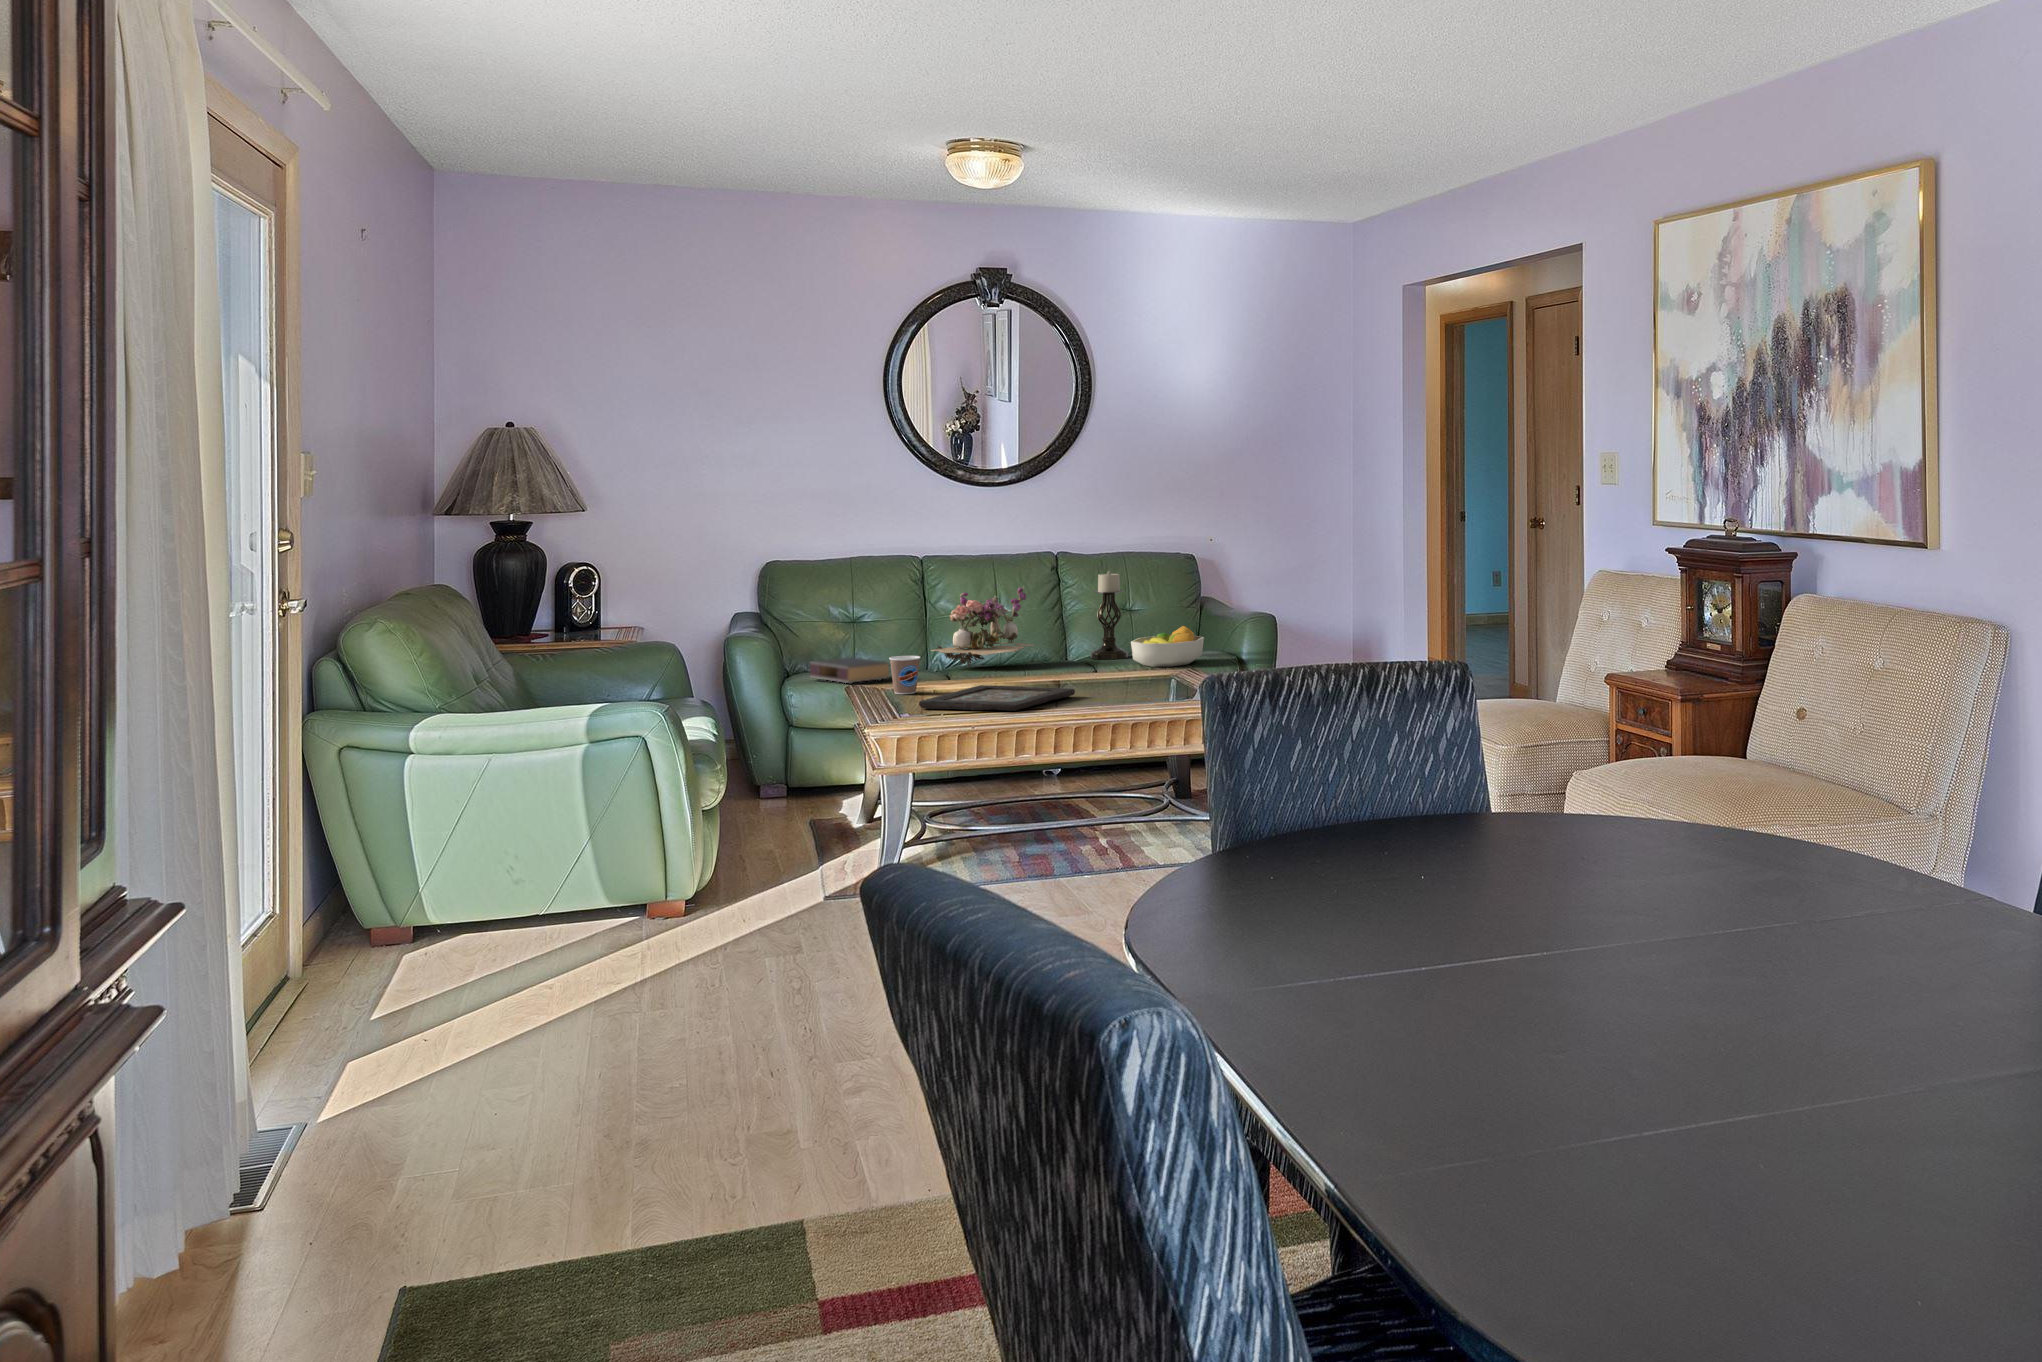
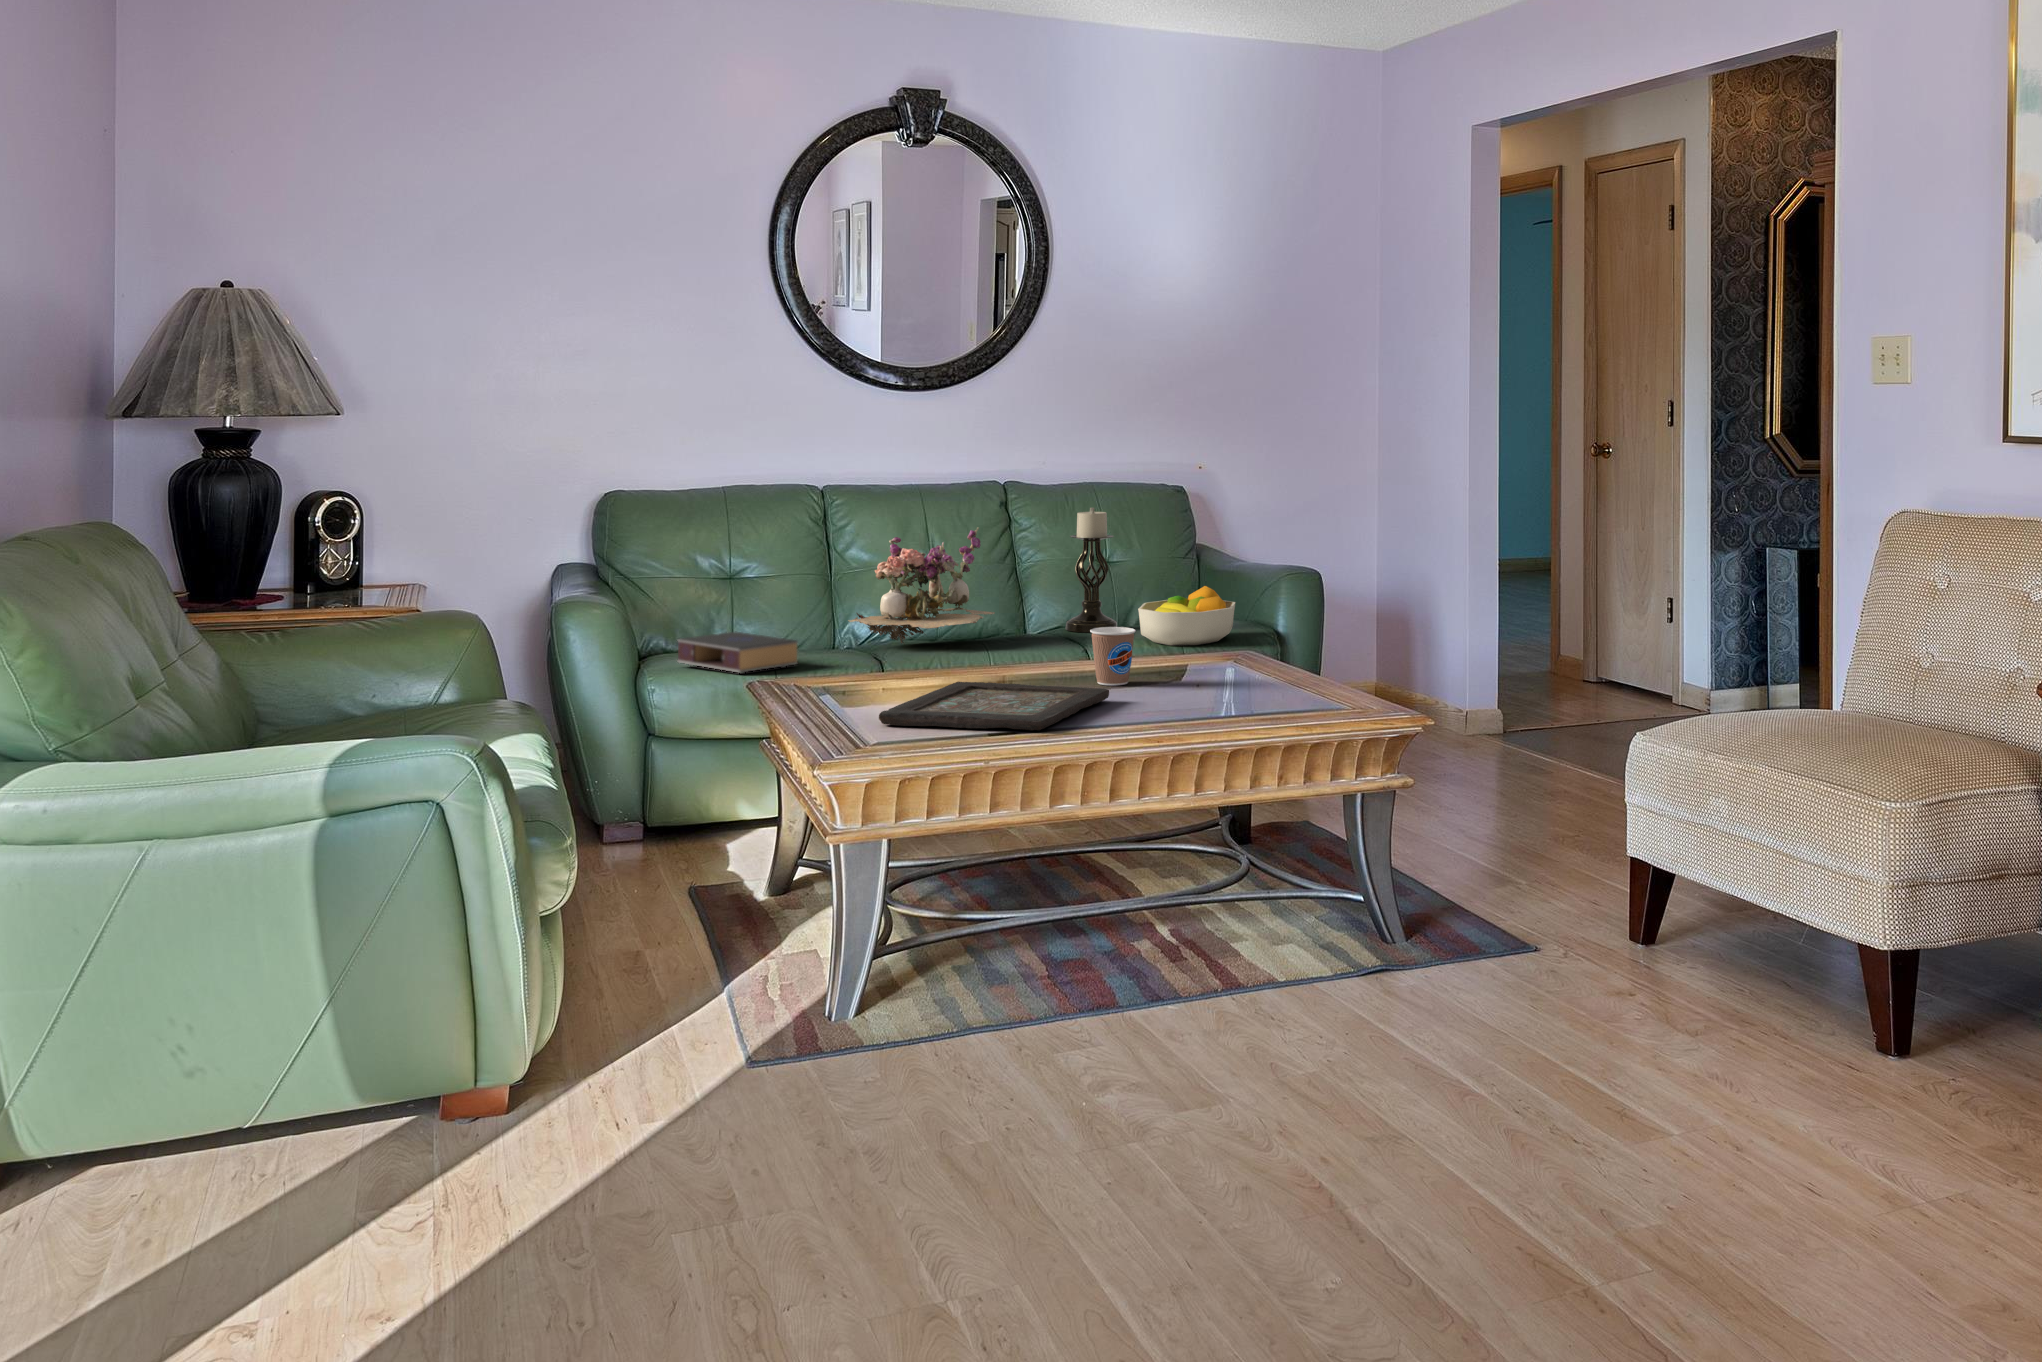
coffee cup: present [889,656,921,694] -> present [1090,627,1136,686]

